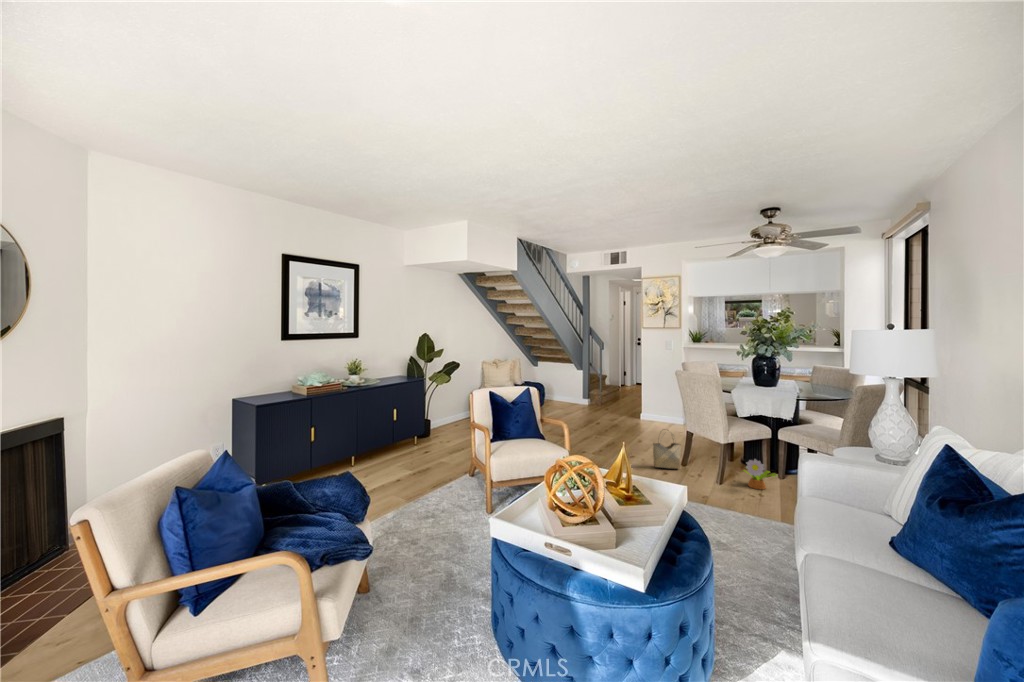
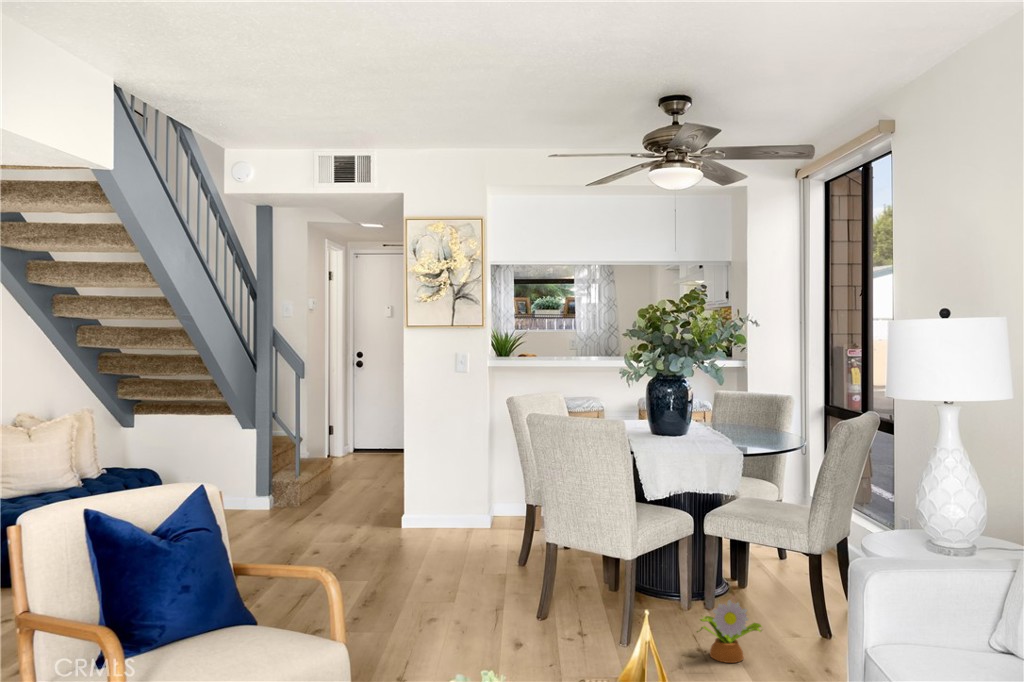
woven basket: present [653,434,681,469] -> none [511,558,570,653]

